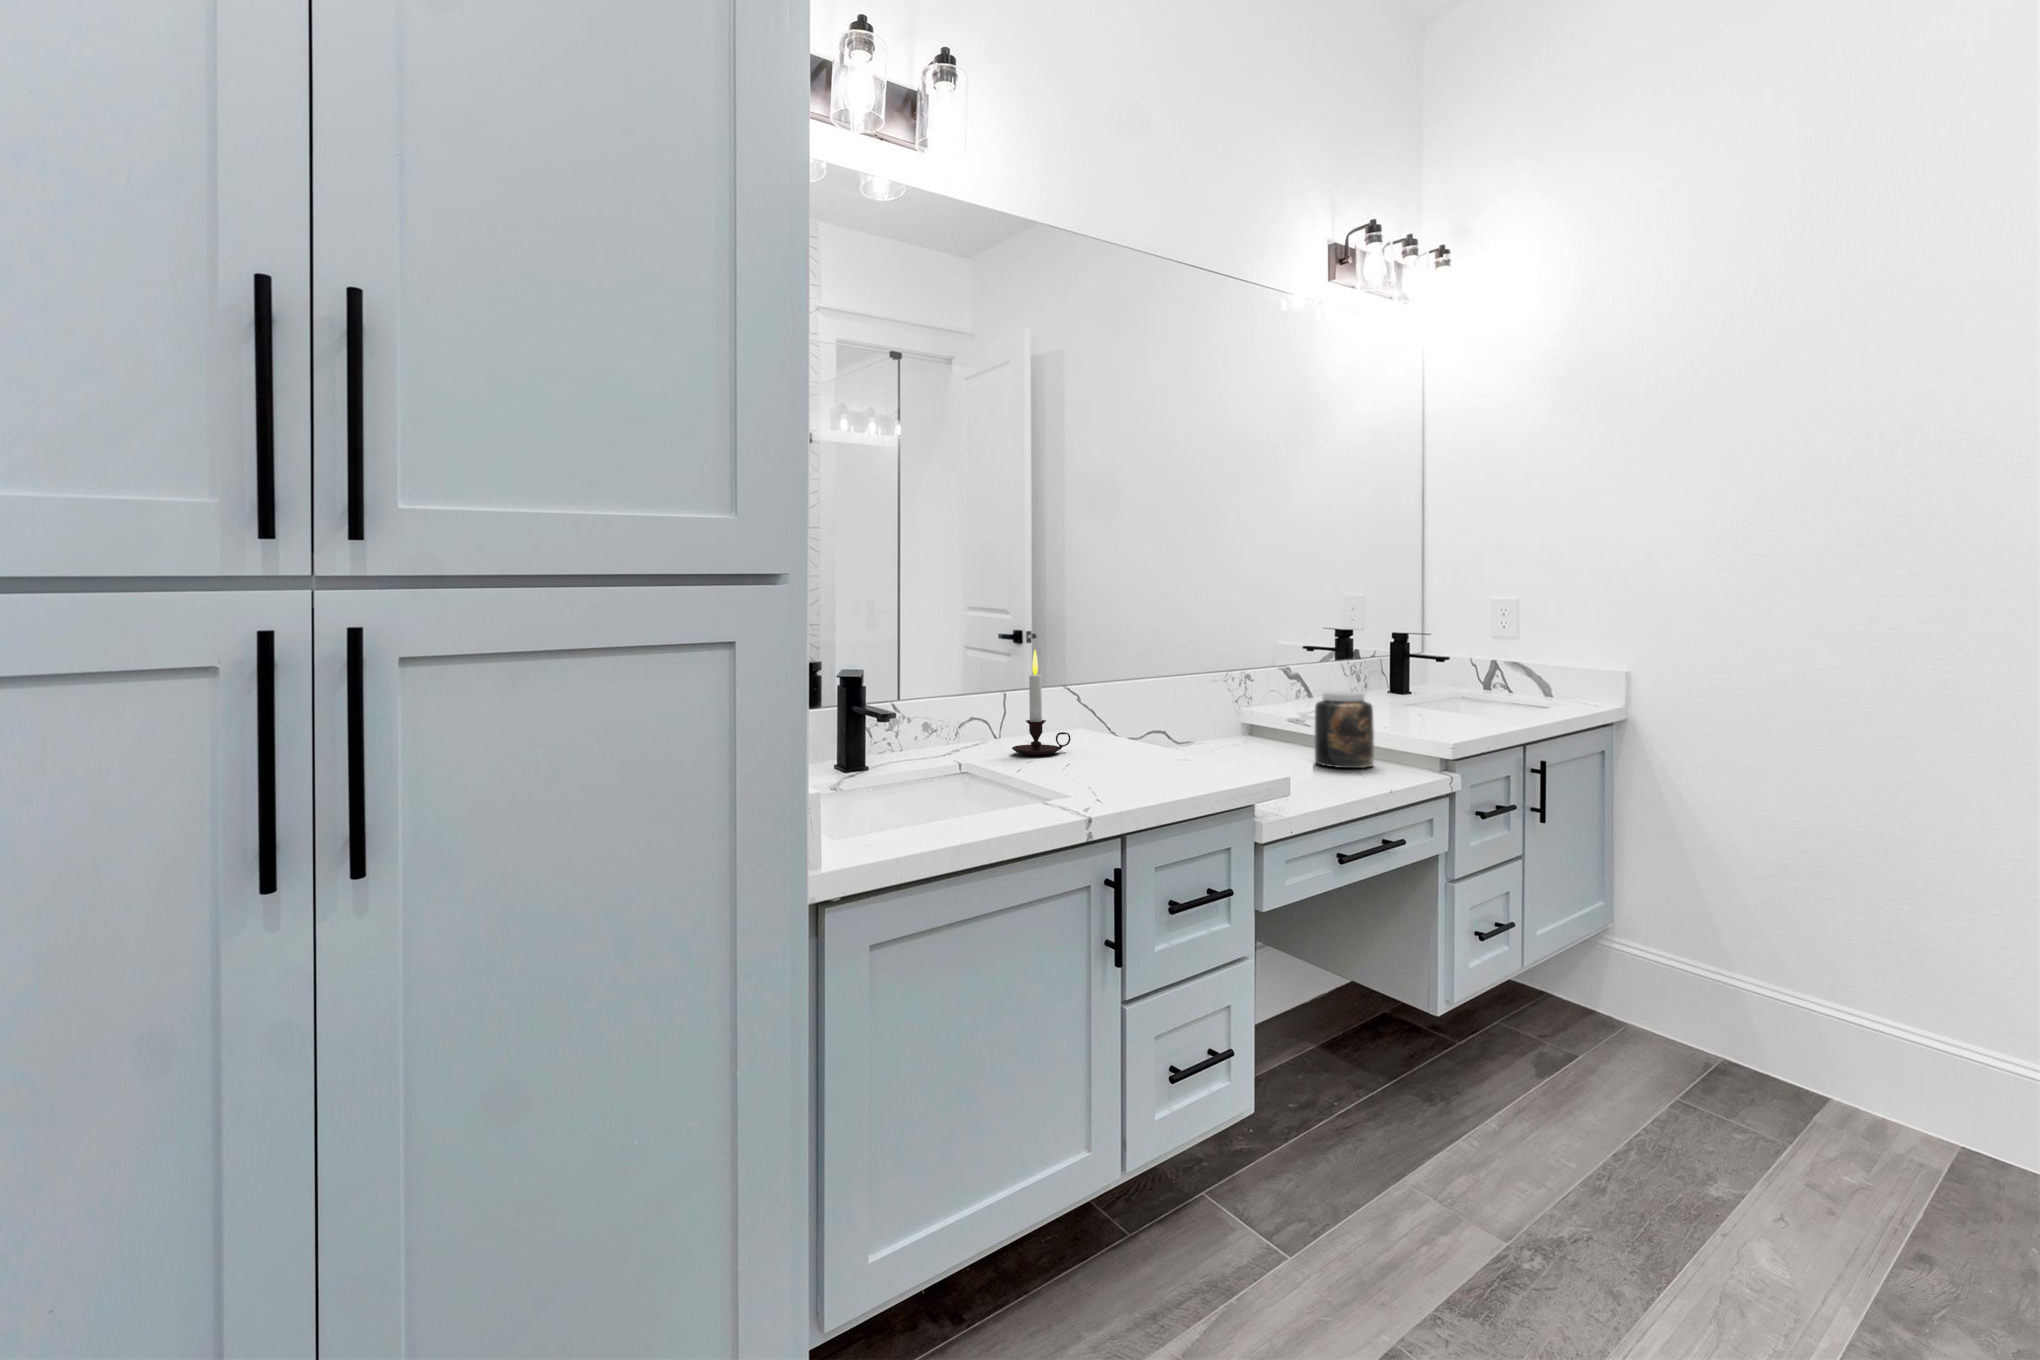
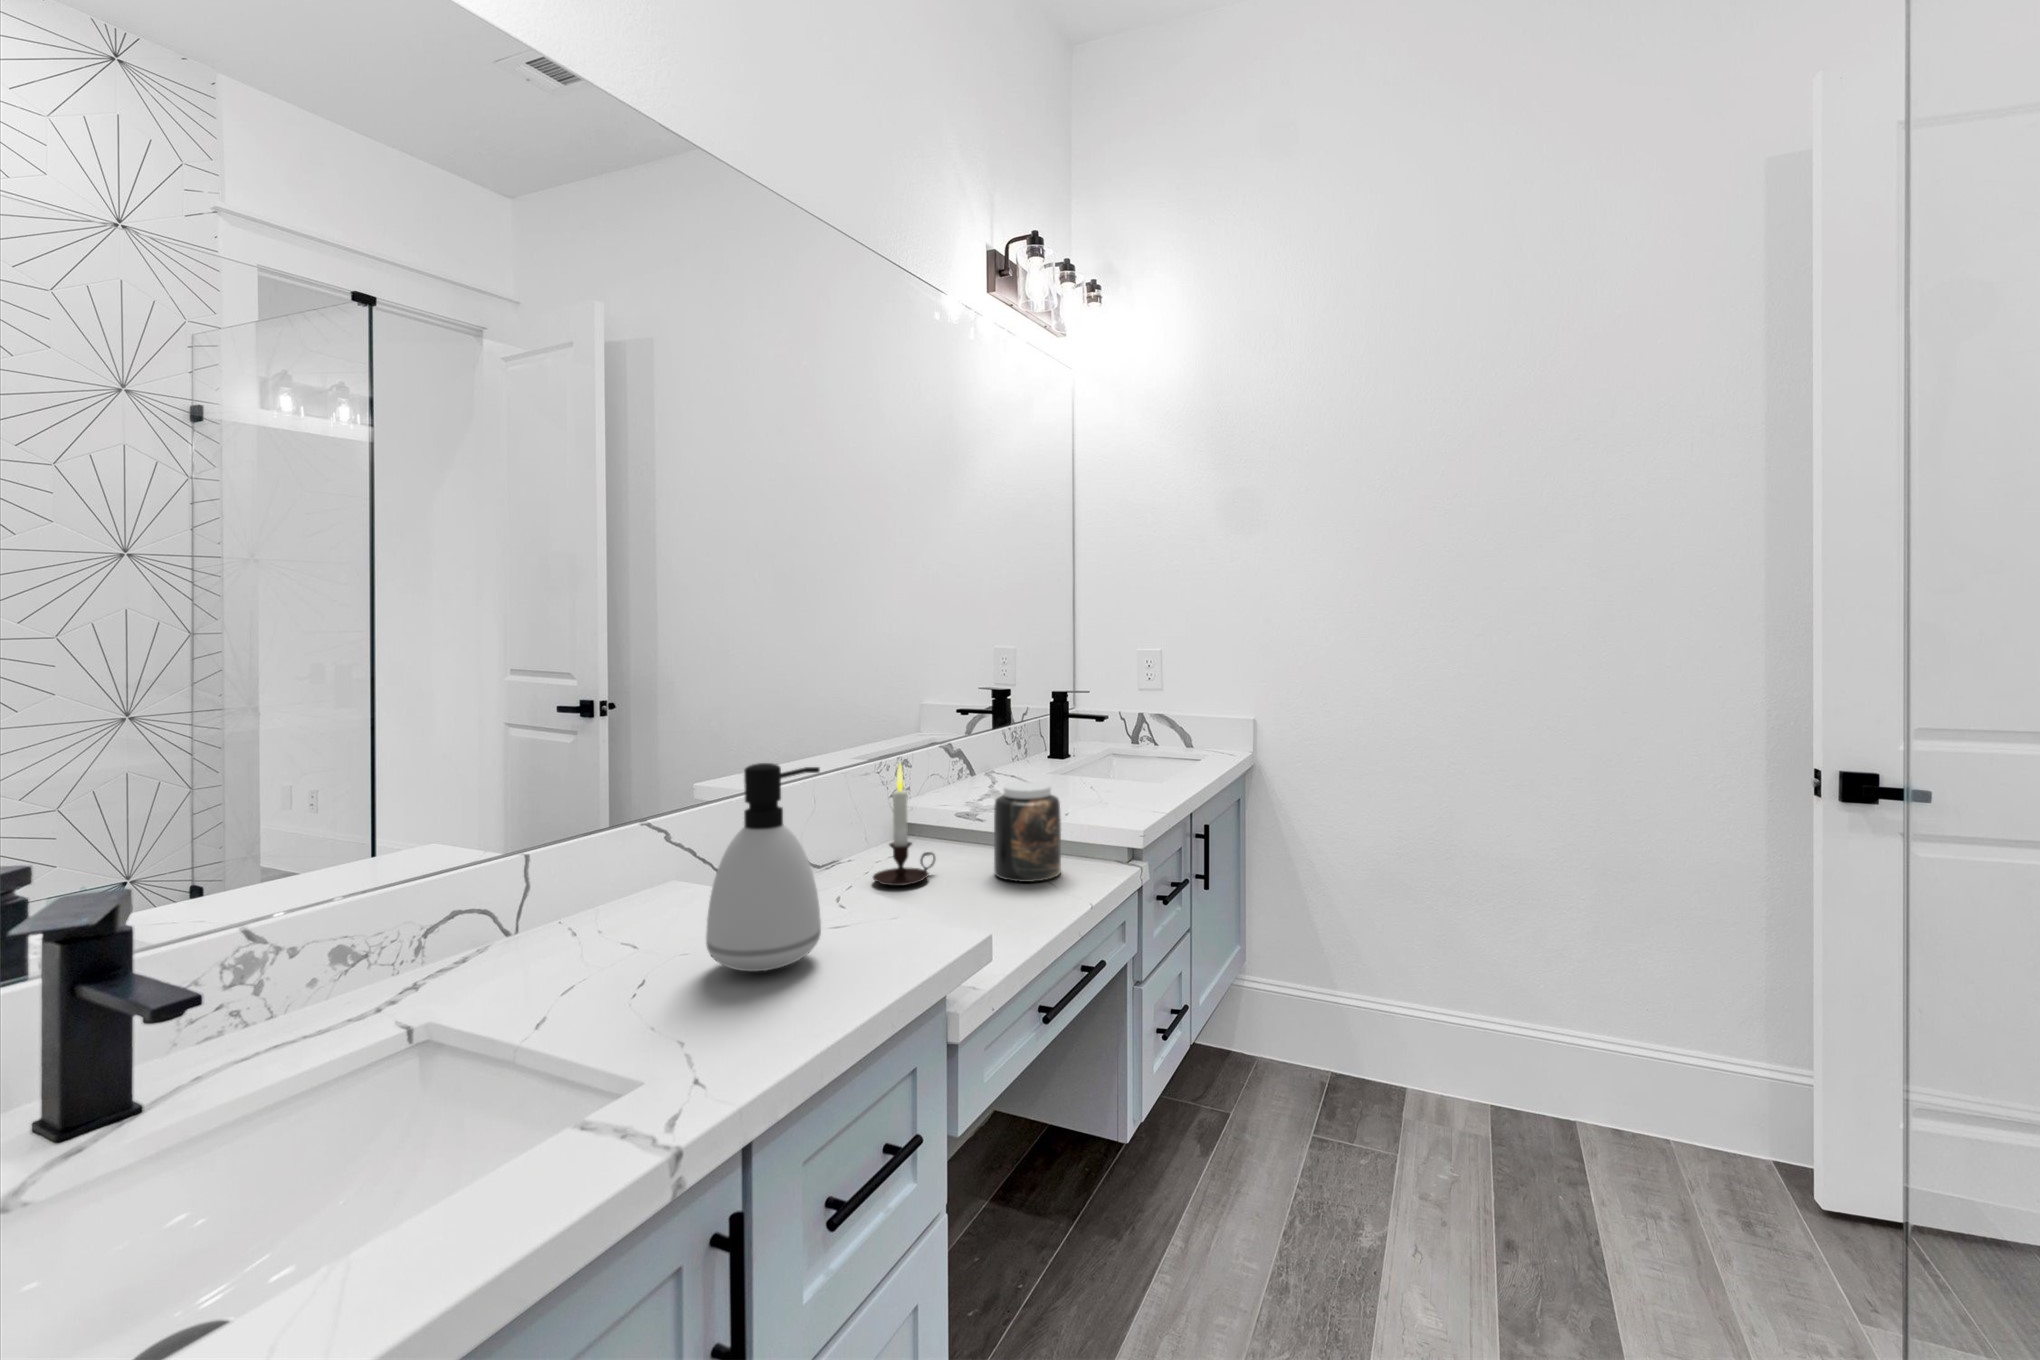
soap dispenser: none [1100,638,1170,768] -> present [706,763,821,971]
candle: present [1012,650,1071,755] -> present [873,764,935,886]

